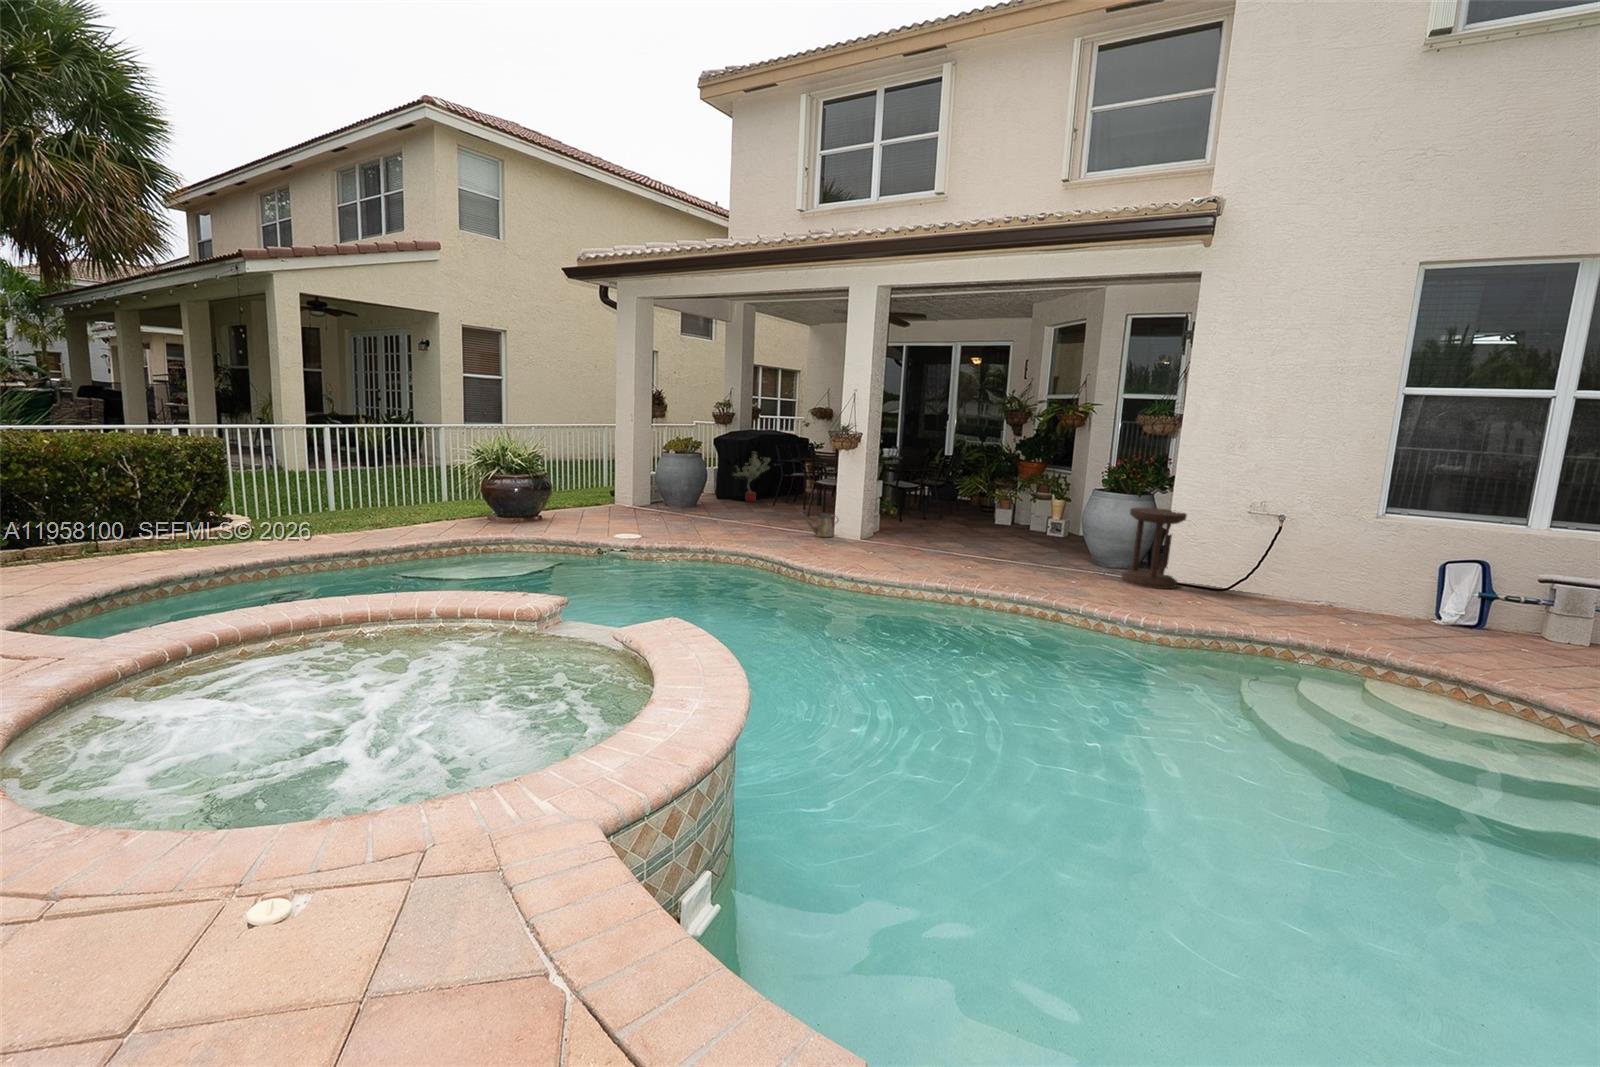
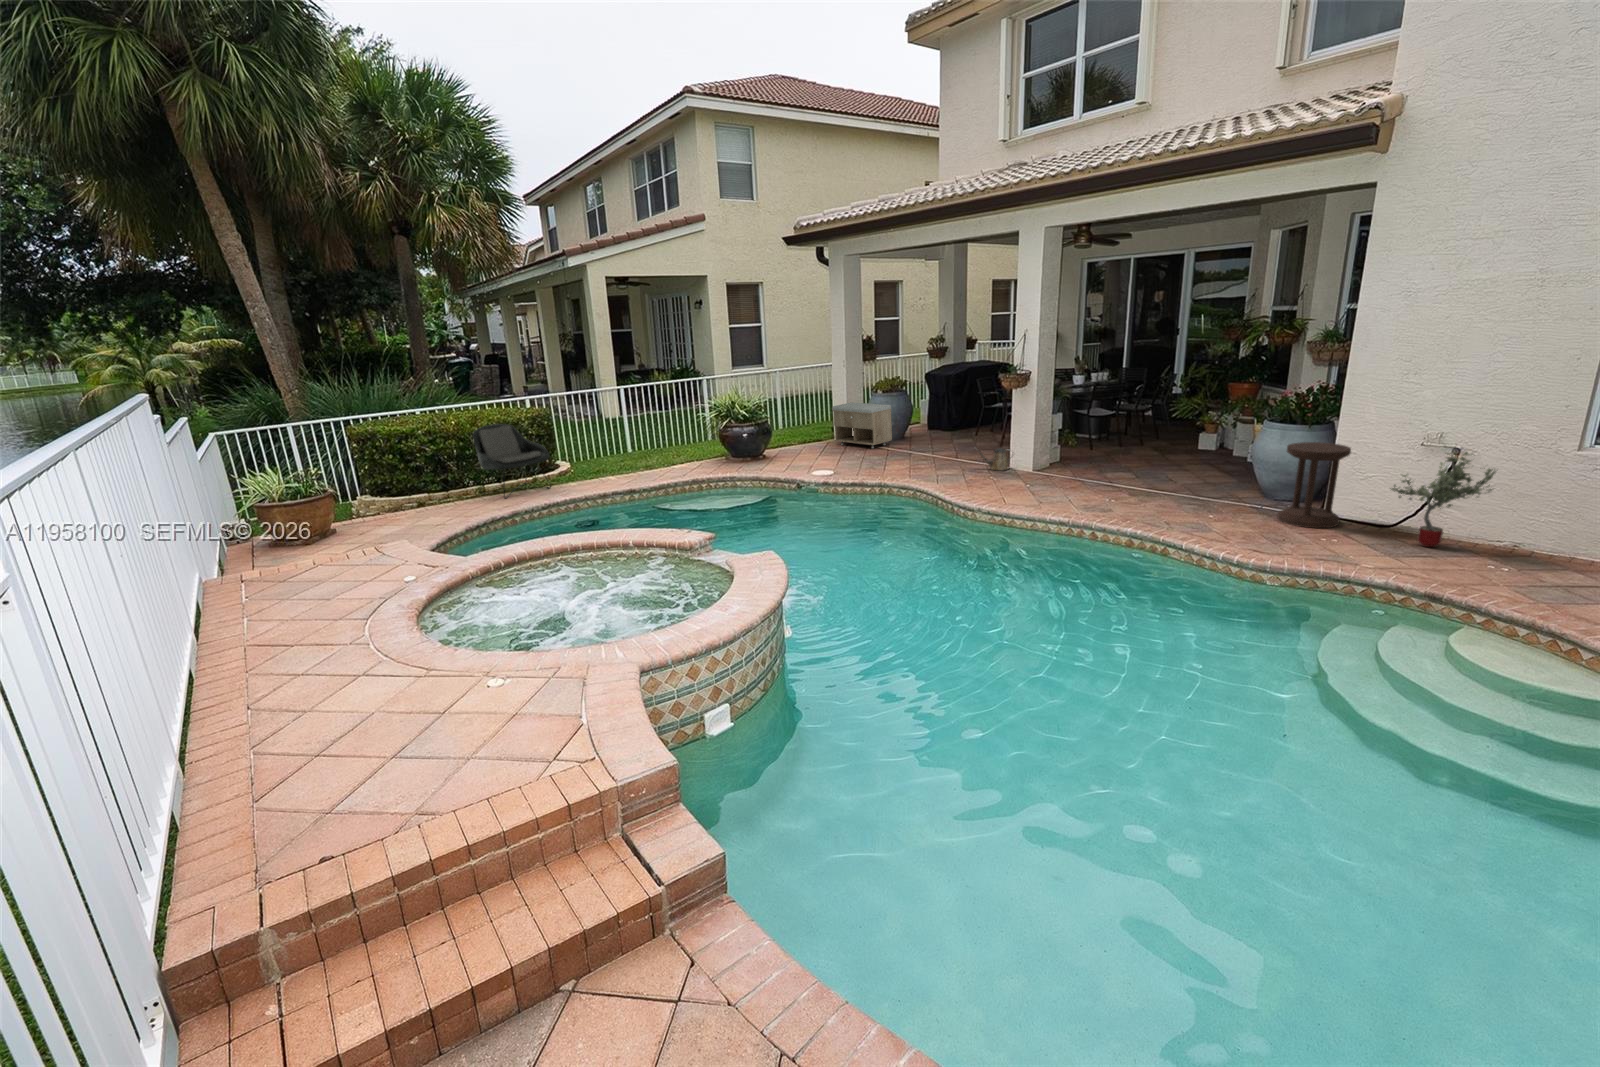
lounge chair: none [47,451,206,571] -> present [473,424,550,499]
potted tree: present [733,454,770,502] -> present [1391,452,1496,547]
storage bench: none [619,463,687,514] -> present [832,403,892,448]

